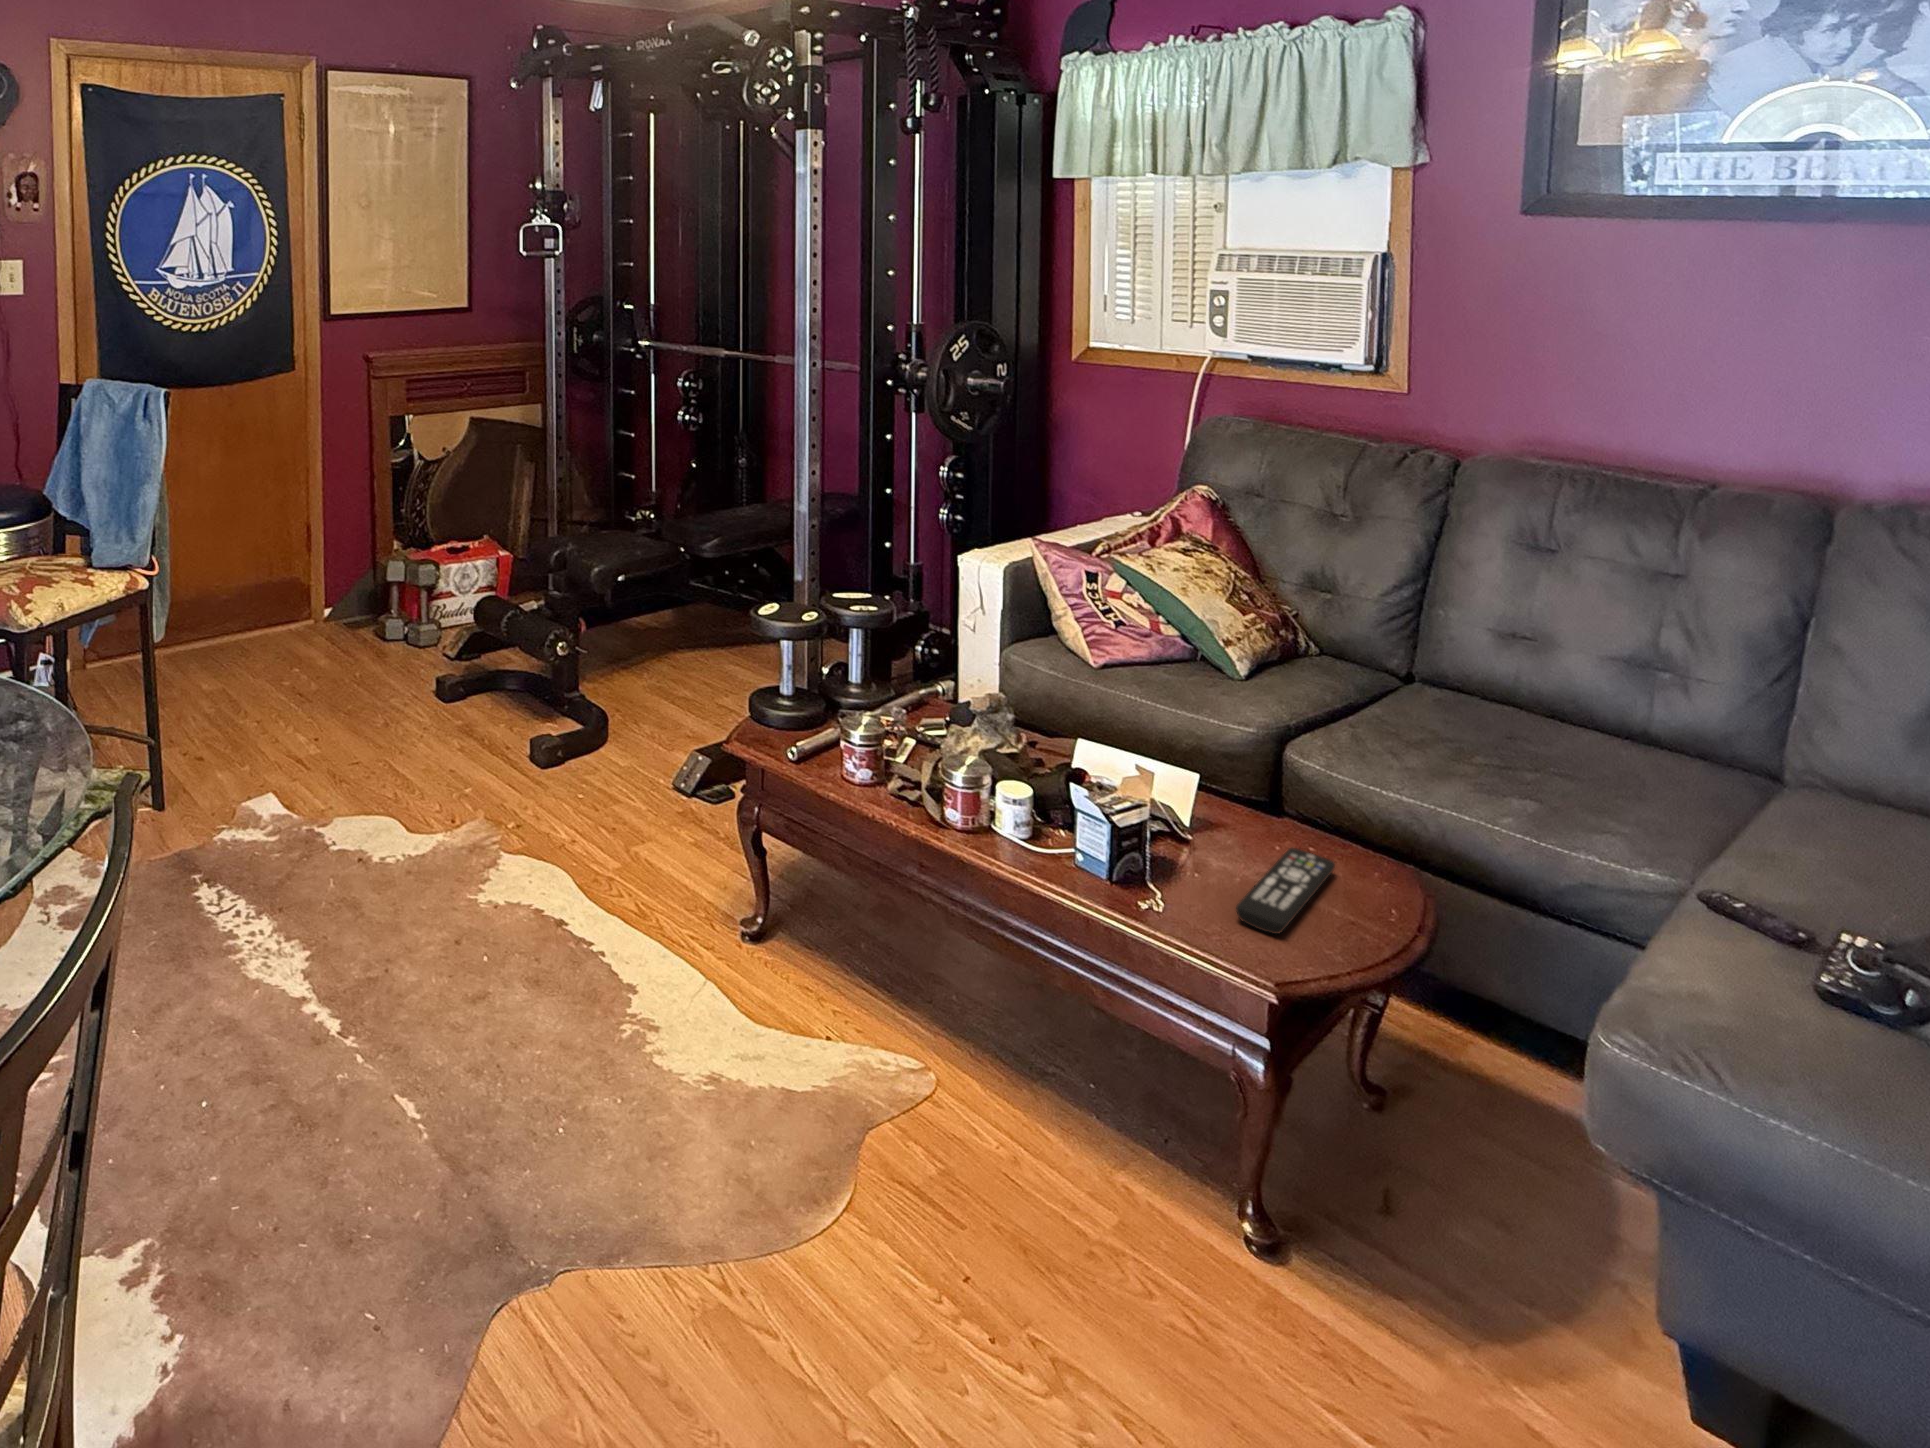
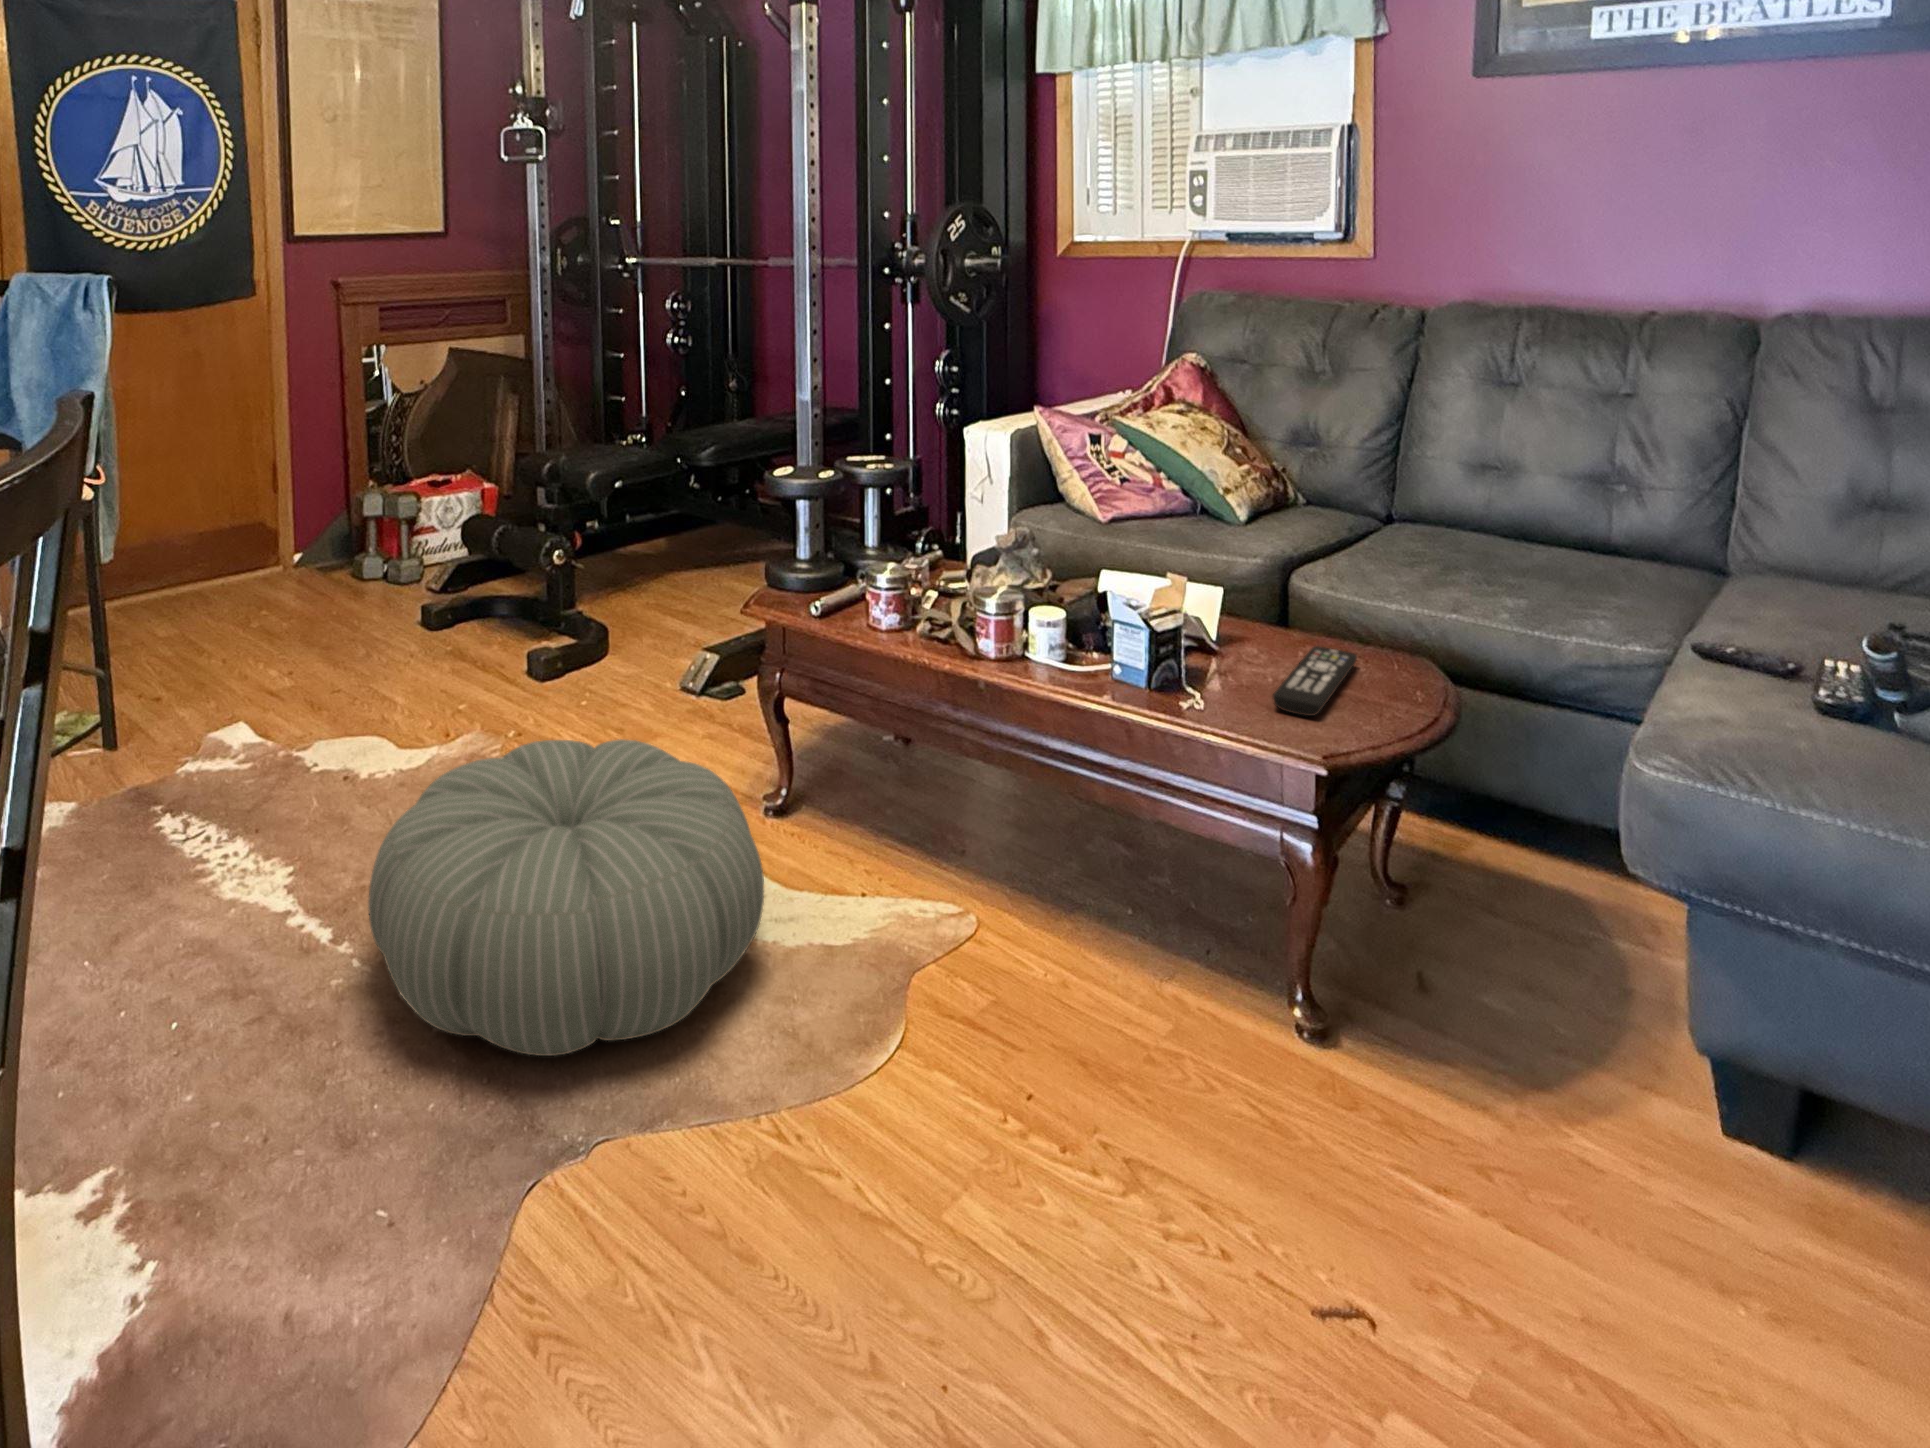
pouf: none [370,861,728,1181] -> present [368,739,764,1056]

